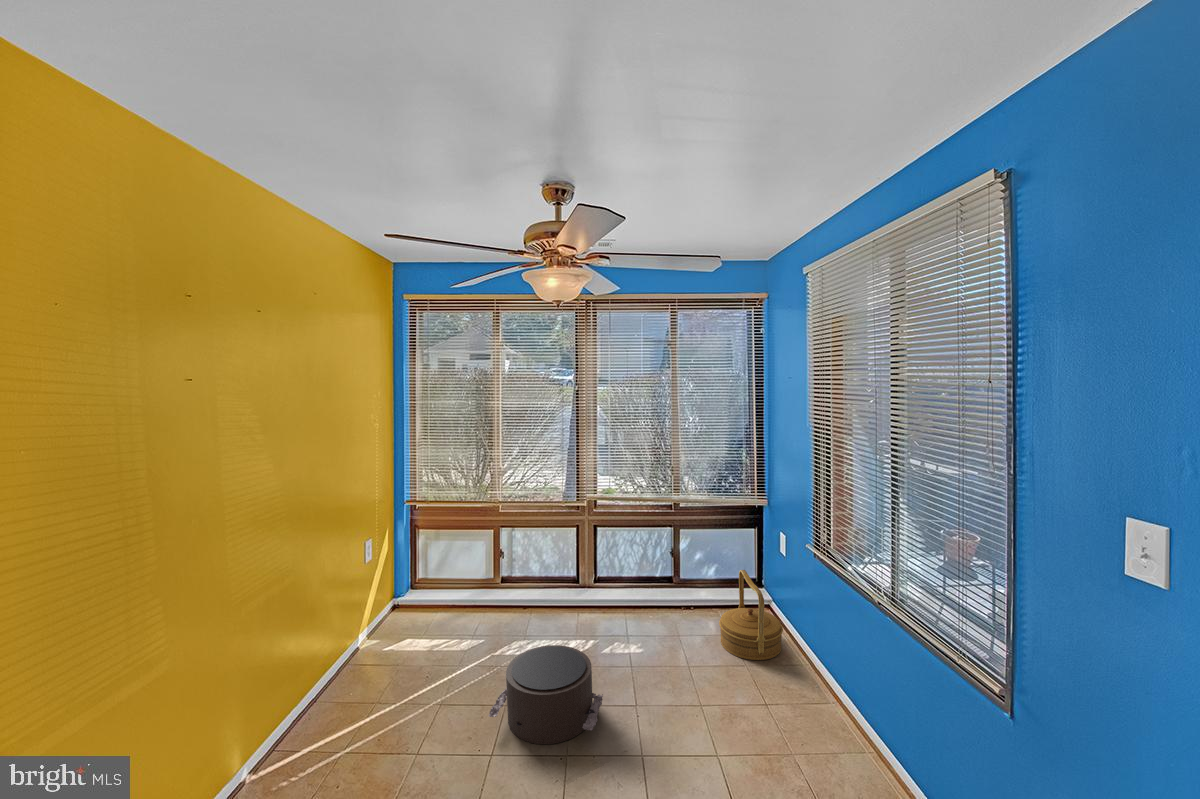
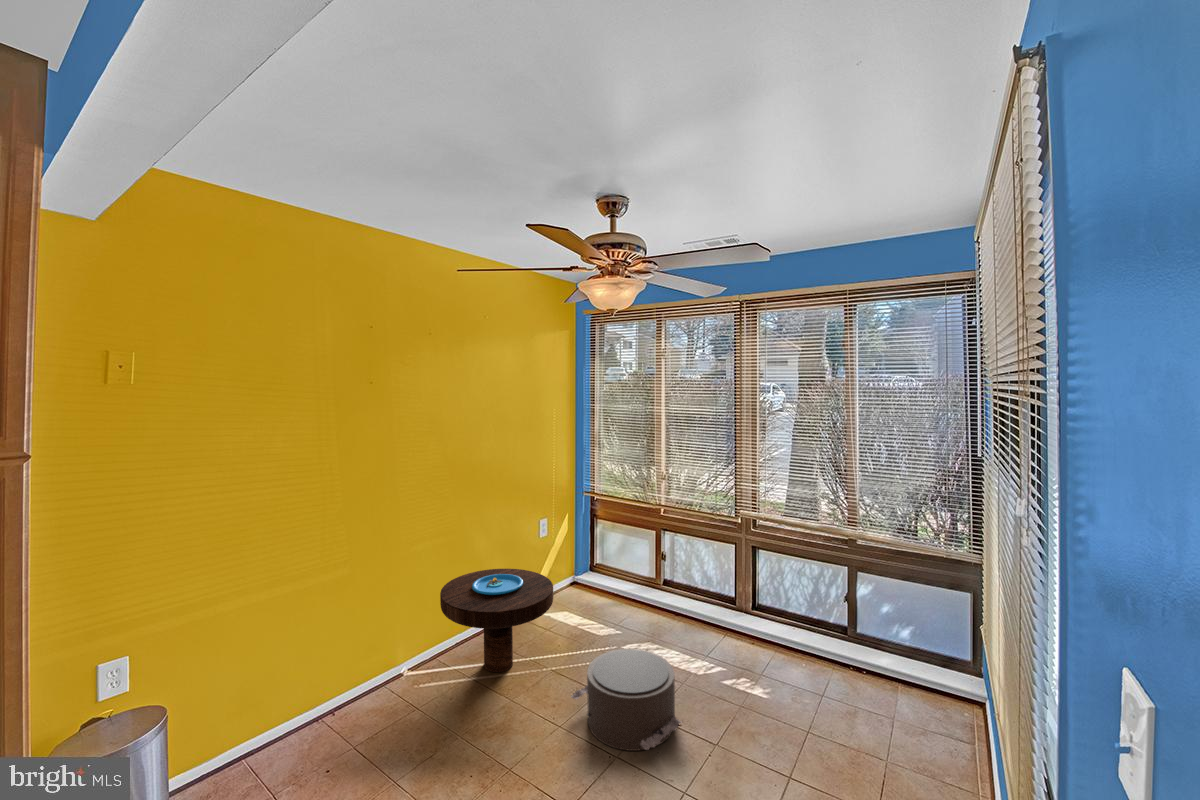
woven basket: present [719,570,783,660] -> none [875,638,974,772]
side table: none [289,602,438,730] -> present [440,569,553,672]

